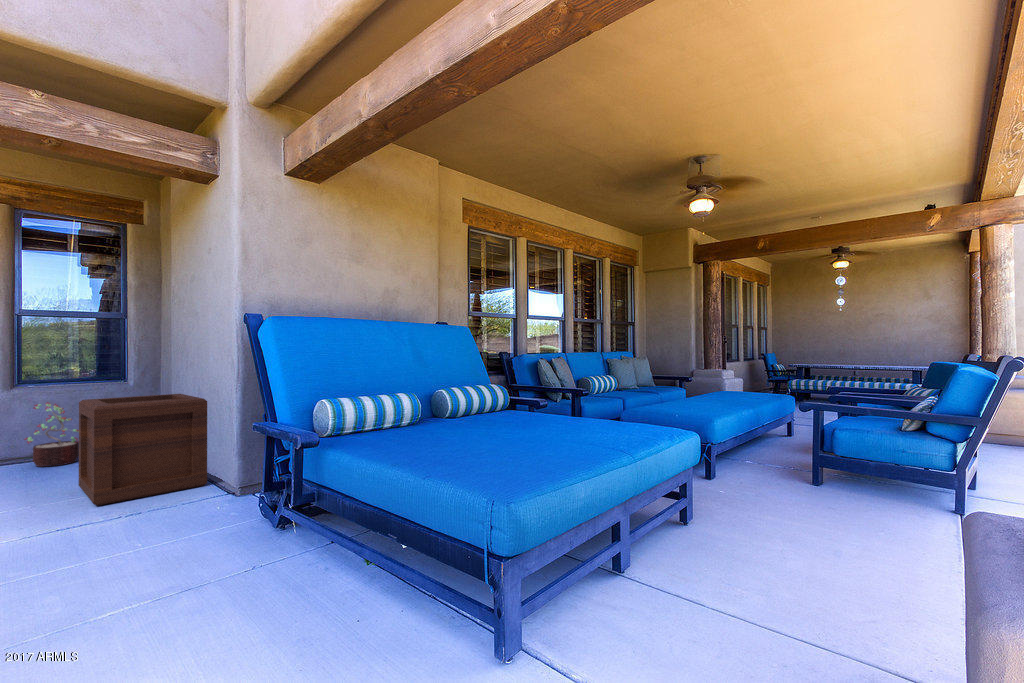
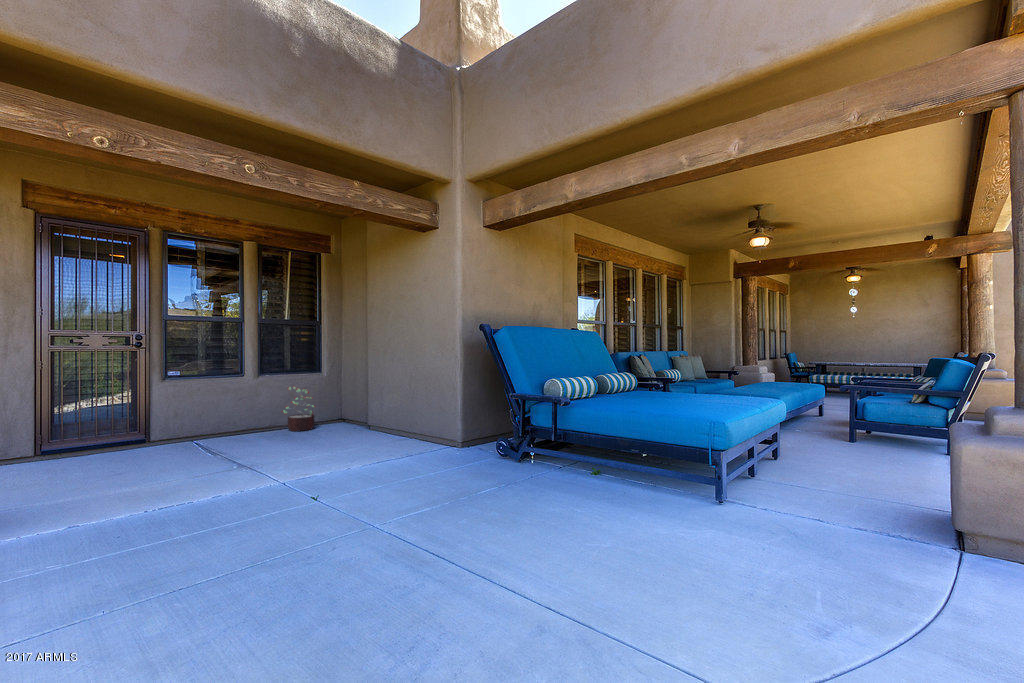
wooden crate: present [79,394,207,506] -> none [349,379,435,450]

